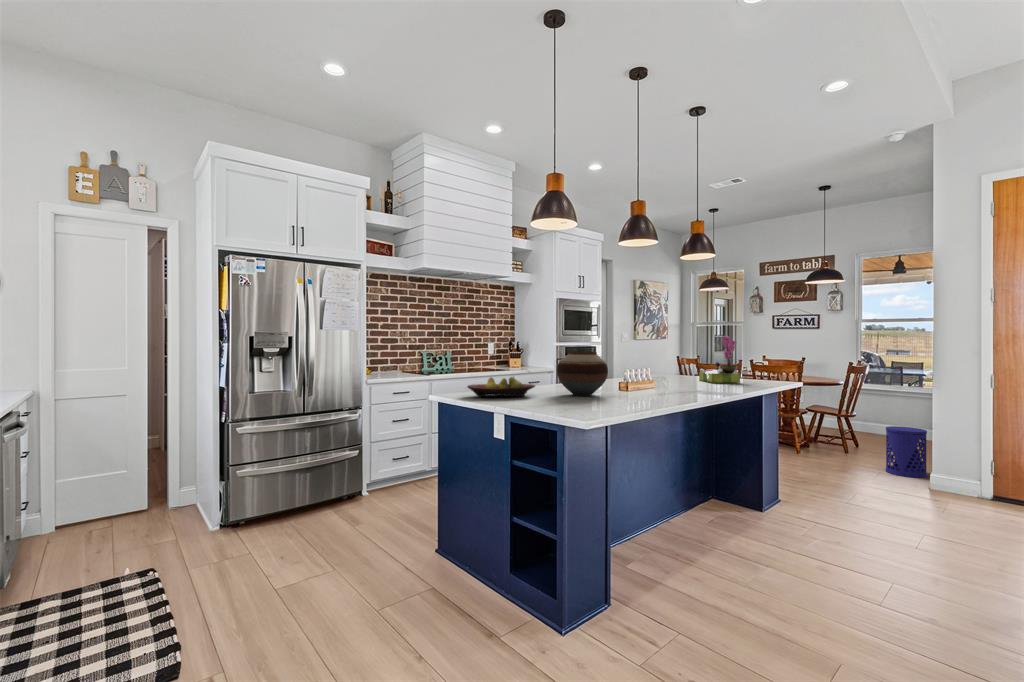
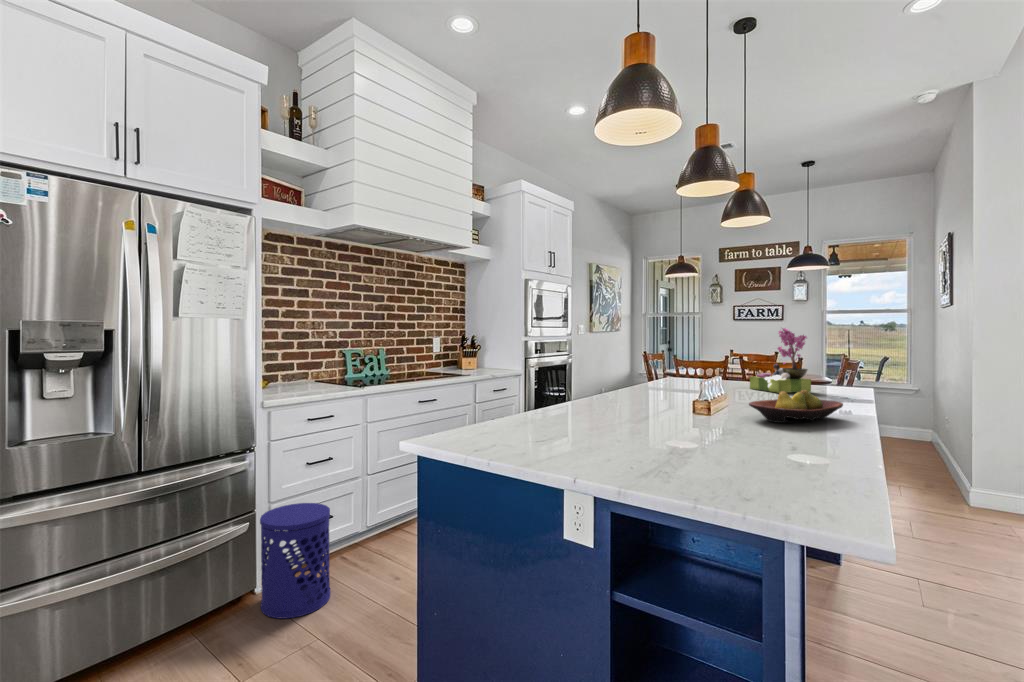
vase: present [557,352,608,396] -> none [623,355,715,433]
fruit bowl: present [468,377,535,397] -> present [749,390,843,423]
waste bin: present [886,426,927,478] -> present [260,503,330,618]

